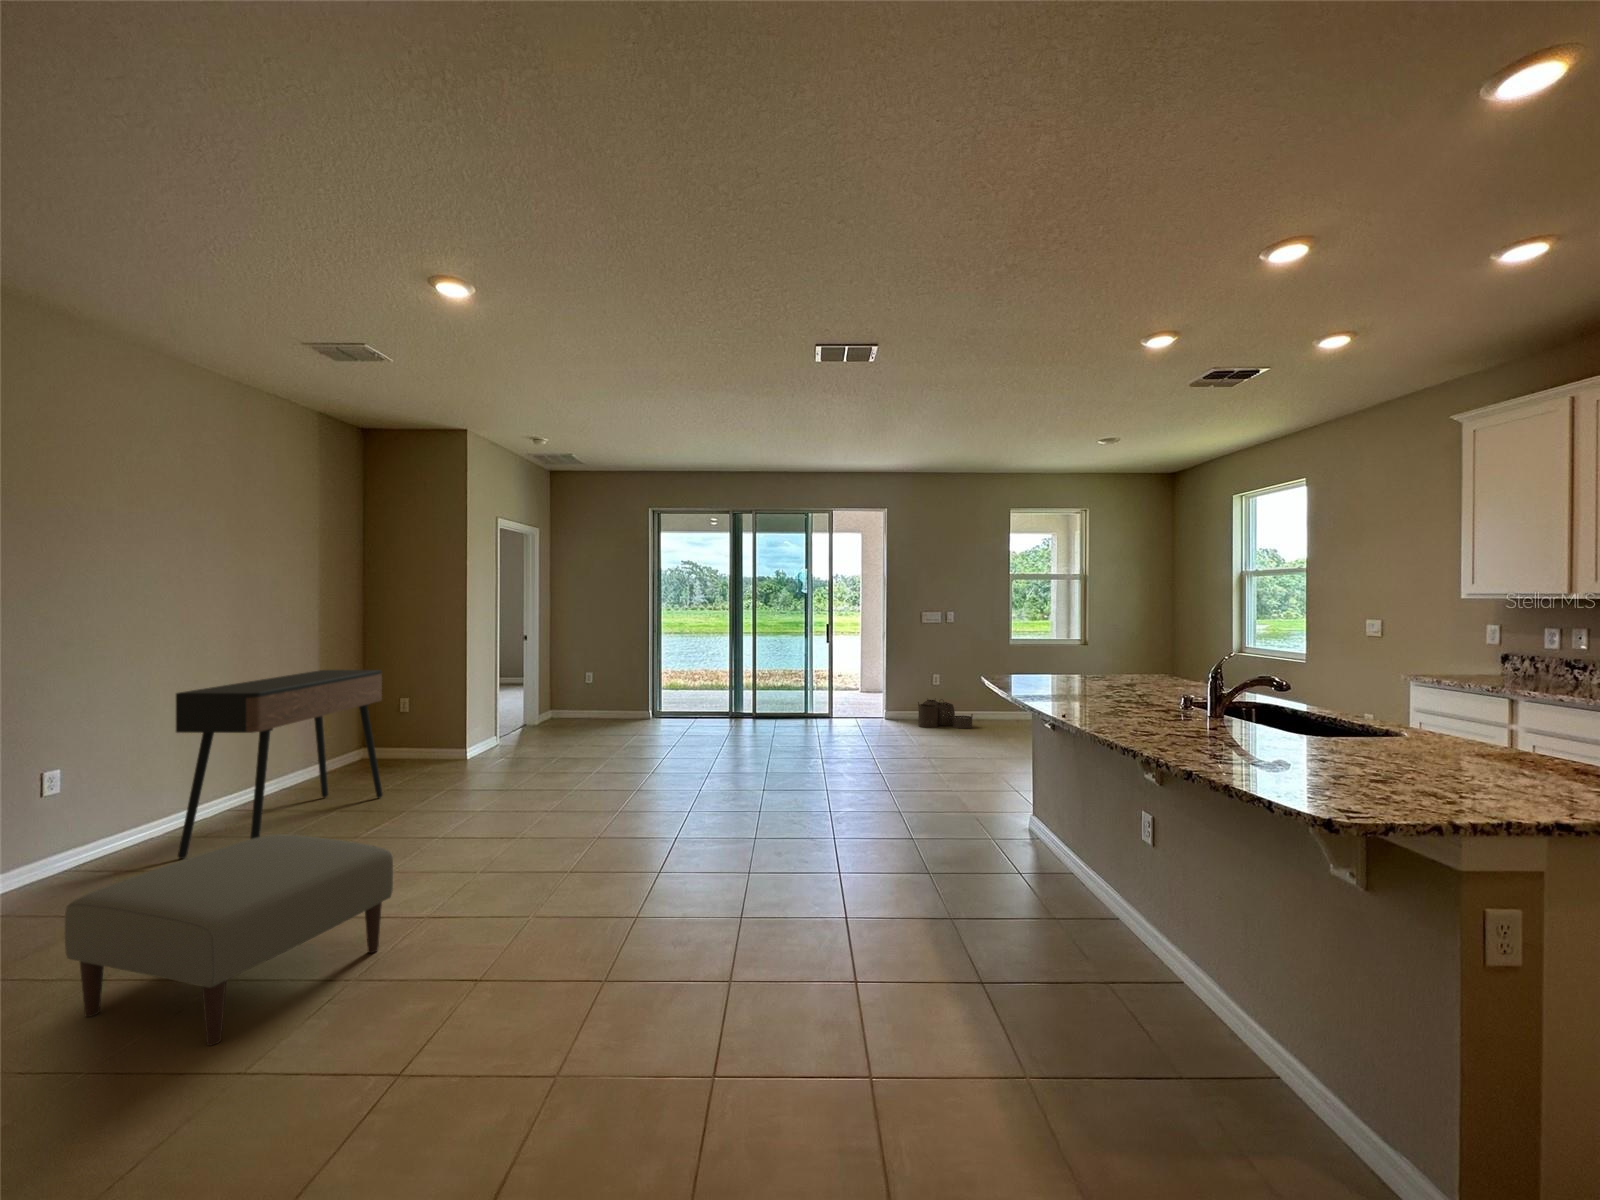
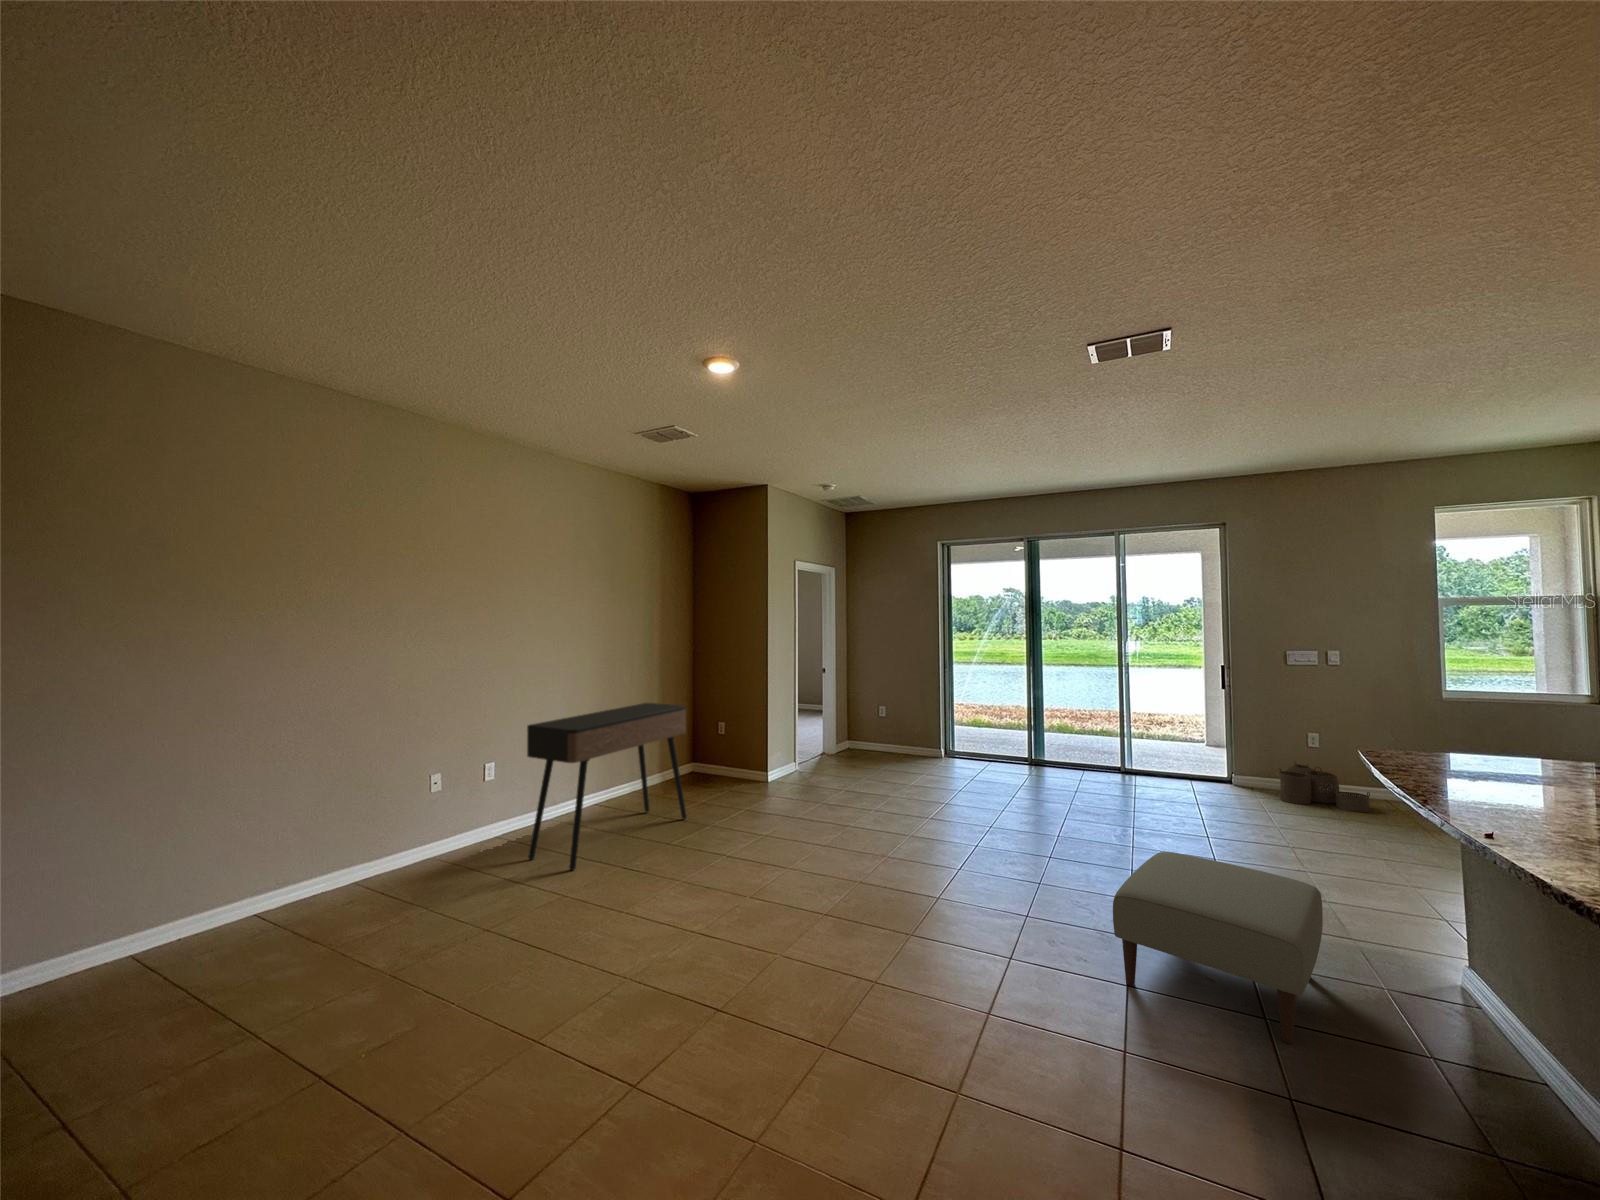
ottoman: present [65,834,393,1046] -> present [1113,852,1323,1044]

